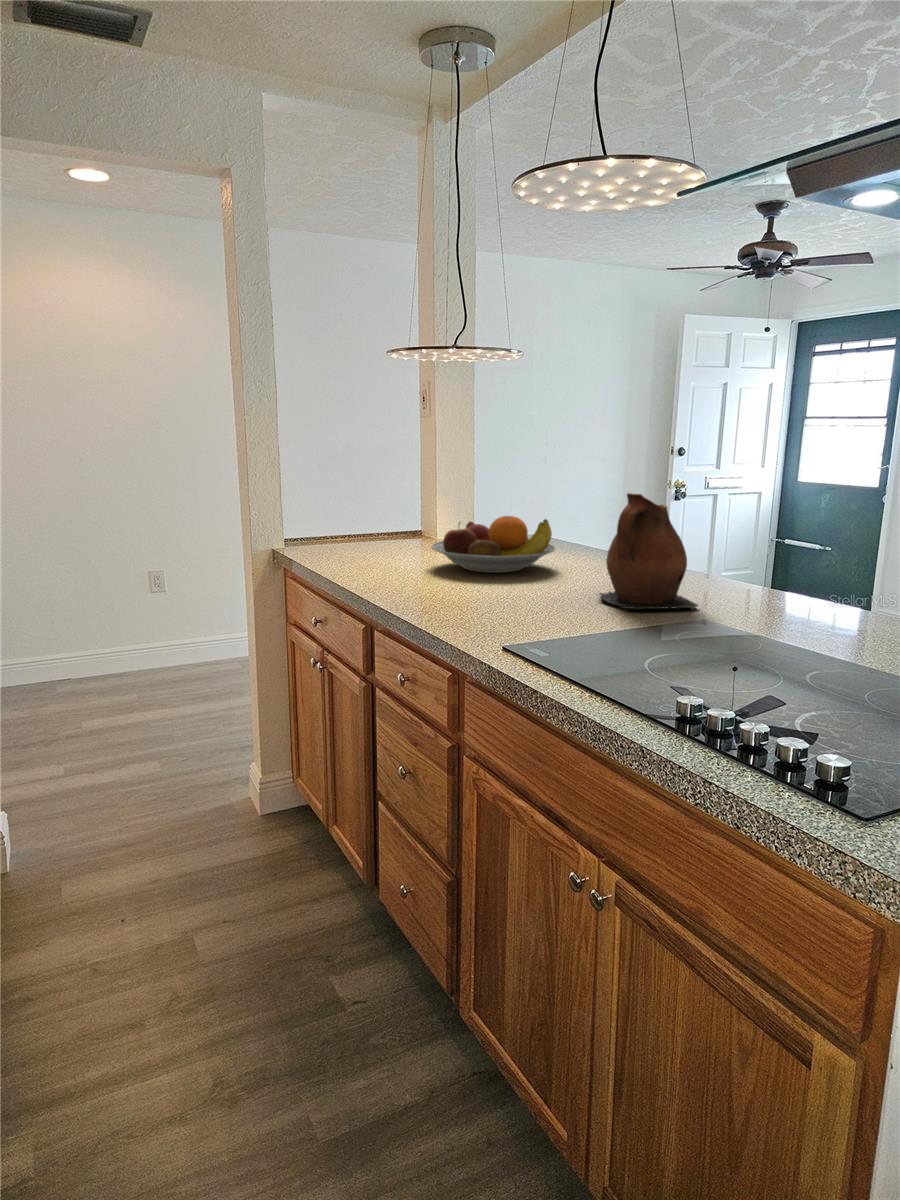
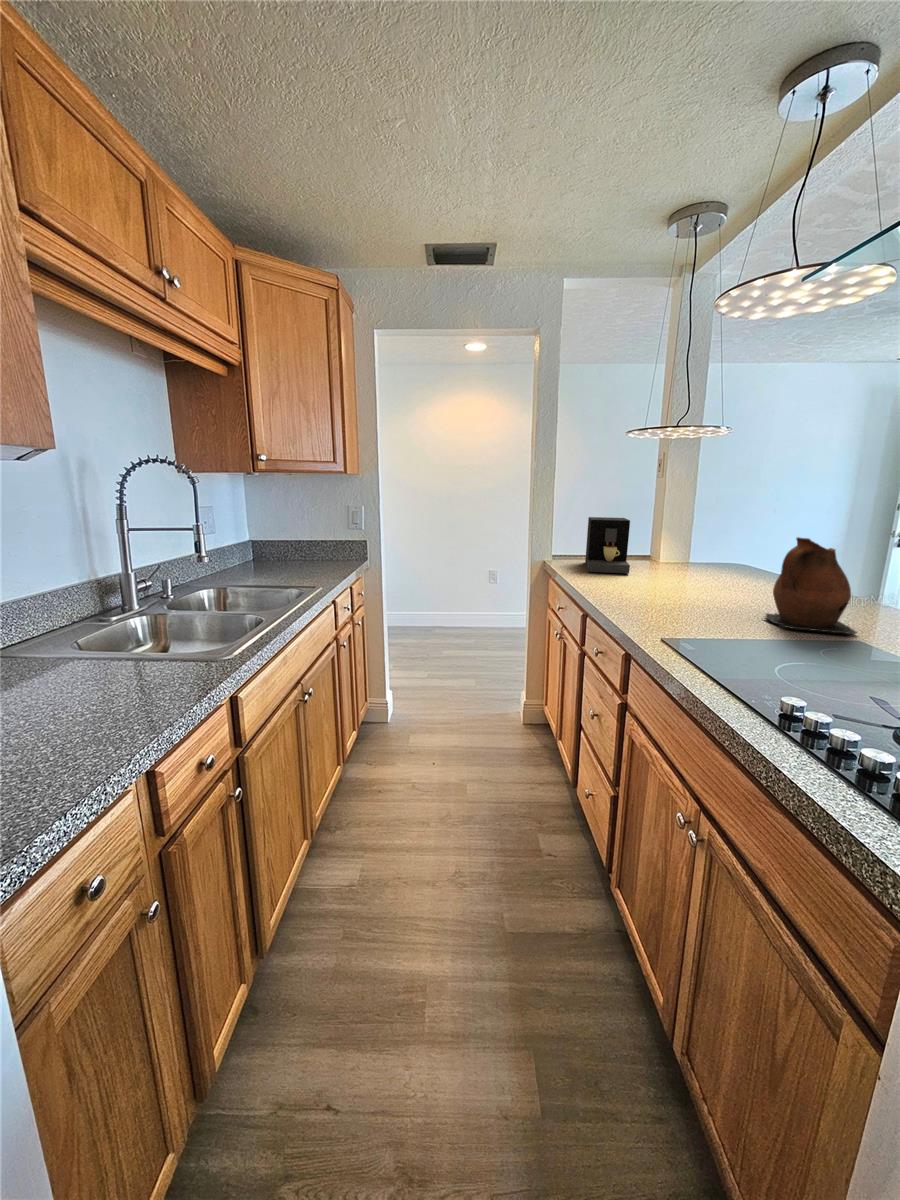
coffee maker: none [333,473,407,558] -> present [585,517,630,574]
fruit bowl: present [432,516,555,573] -> none [643,551,742,591]

